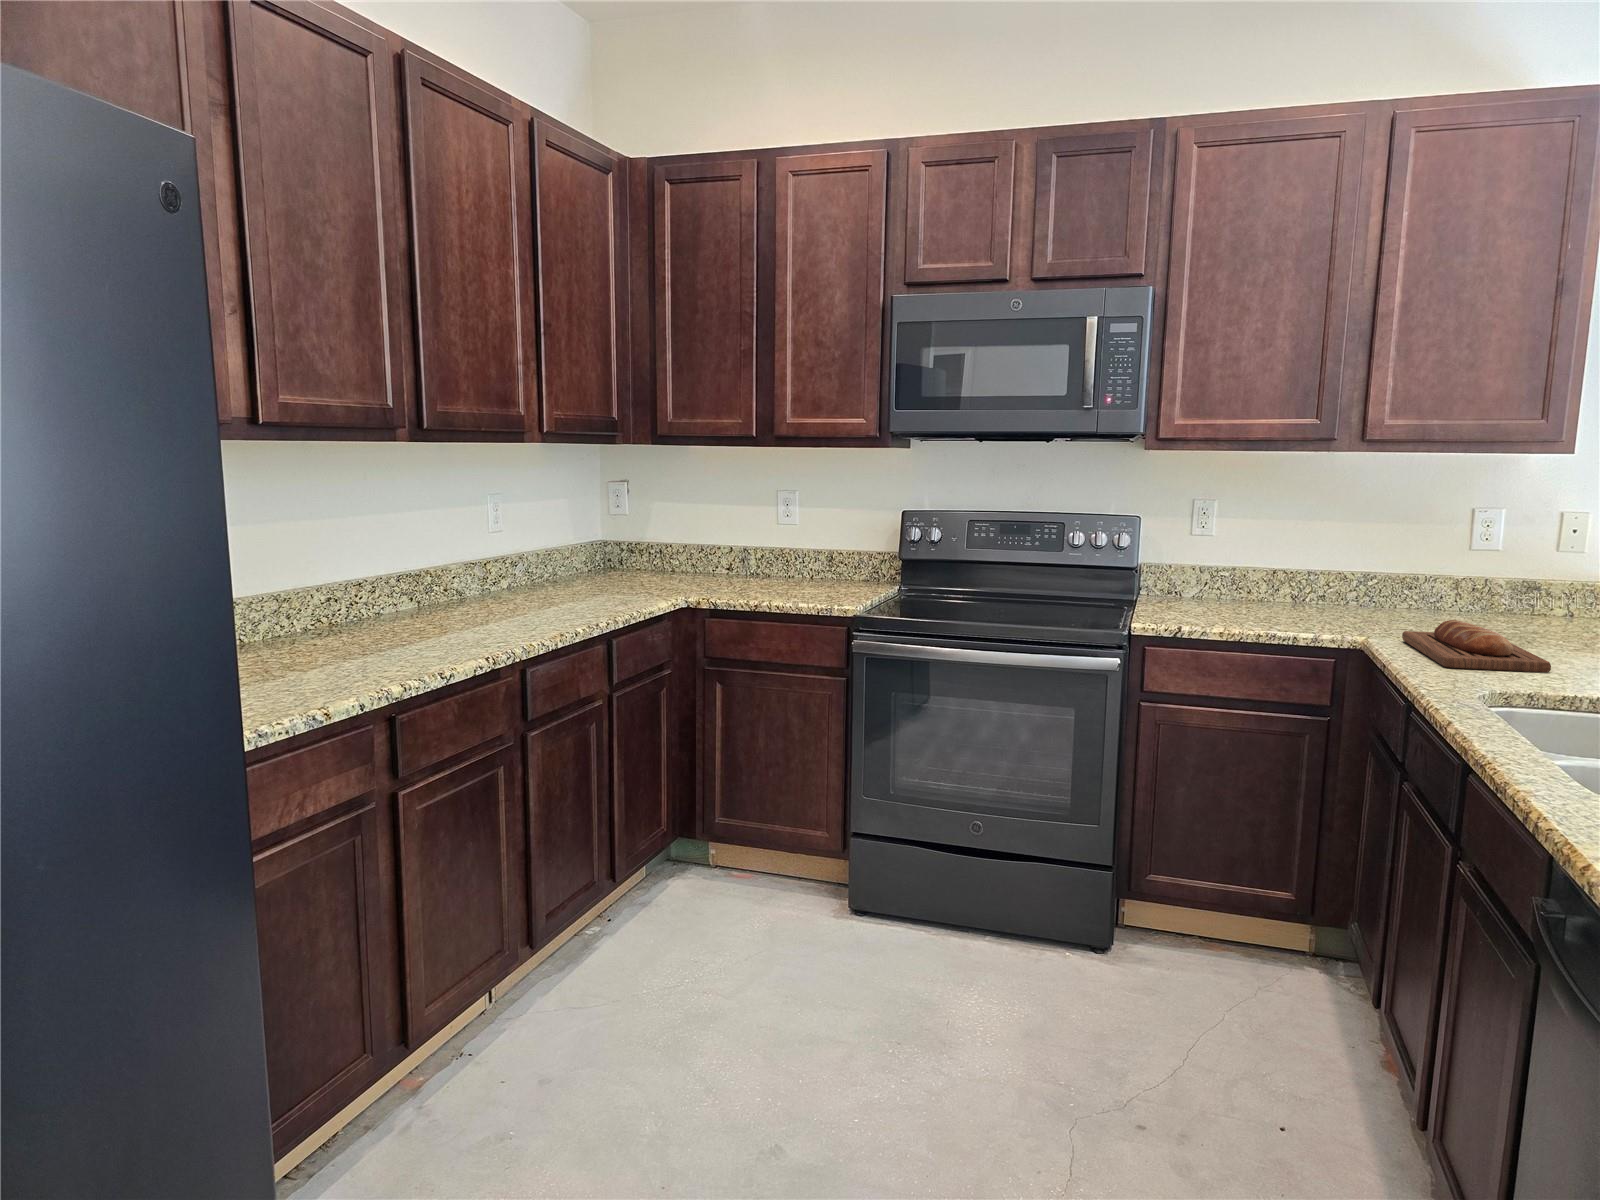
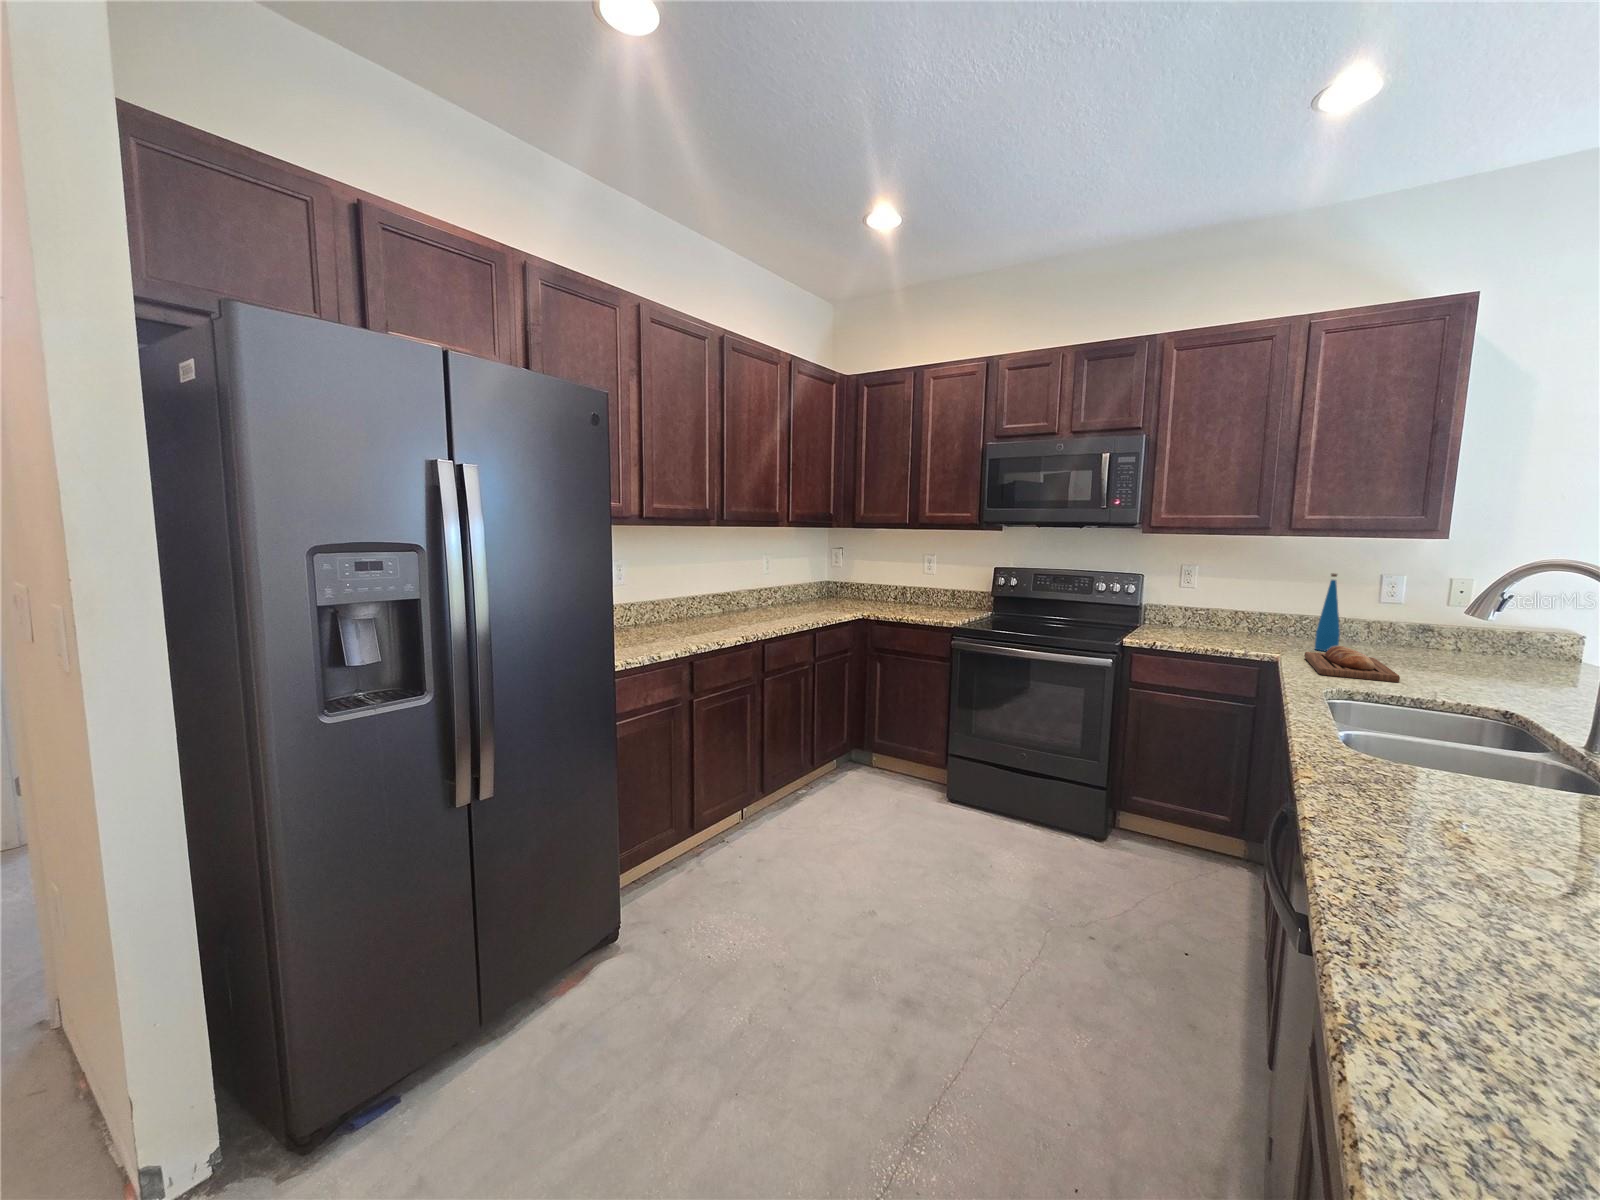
bottle: none [1401,509,1436,628] -> present [1315,573,1340,651]

